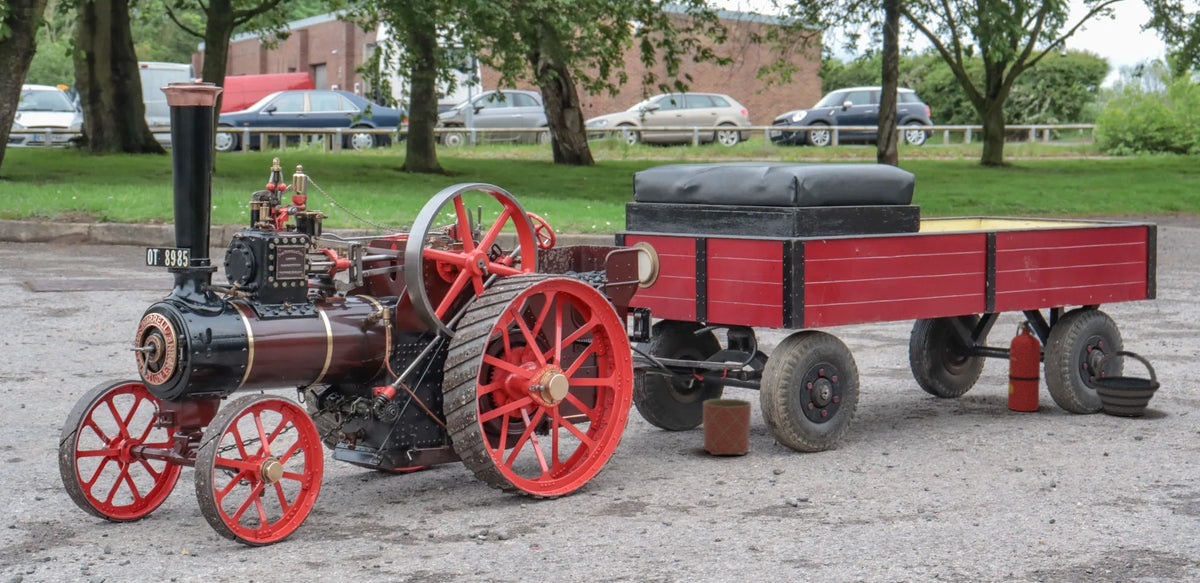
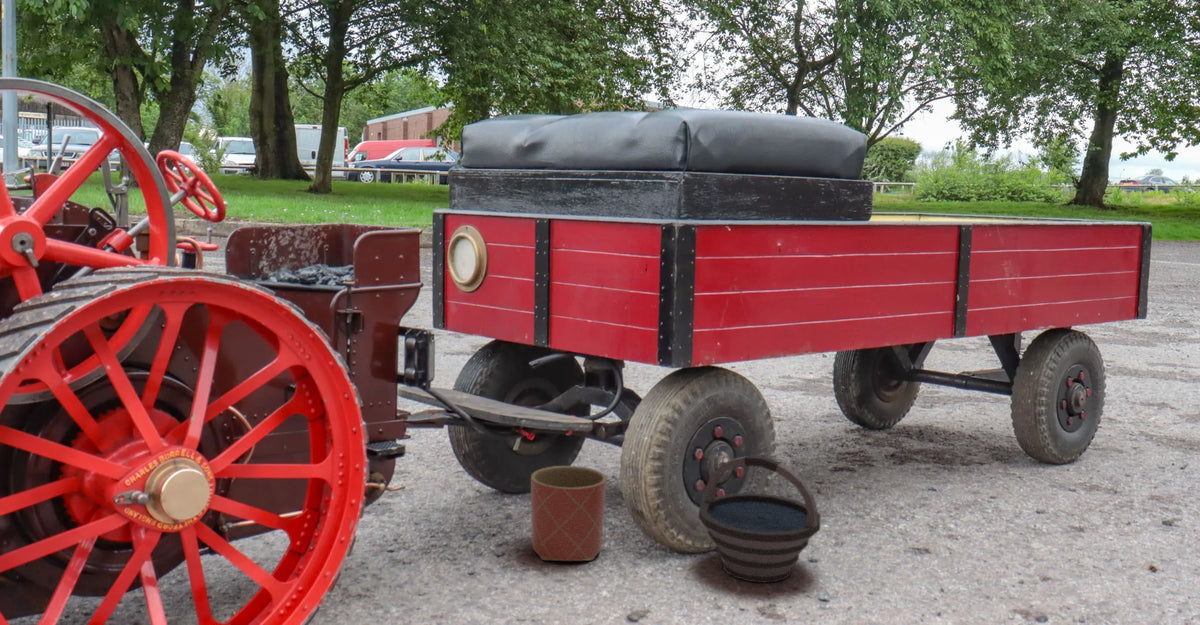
fire extinguisher: present [1008,320,1041,411] -> none [962,343,1010,463]
bucket: present [1091,351,1160,416] -> present [699,456,821,583]

